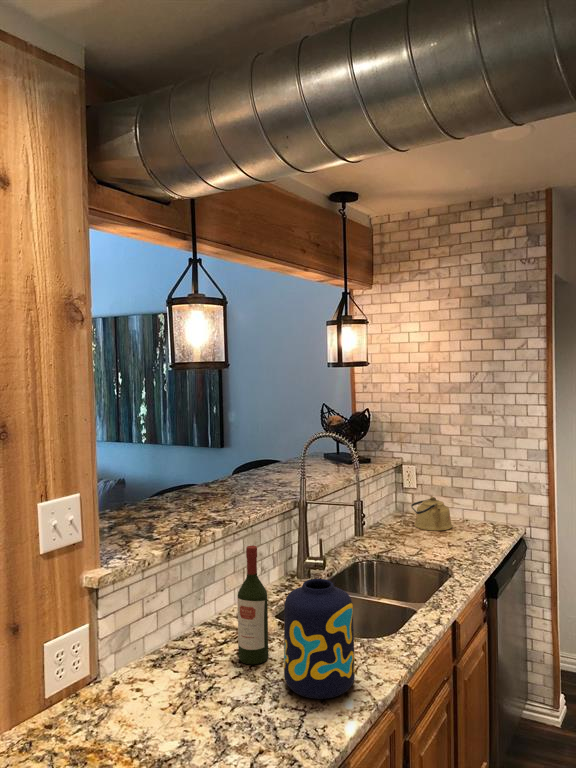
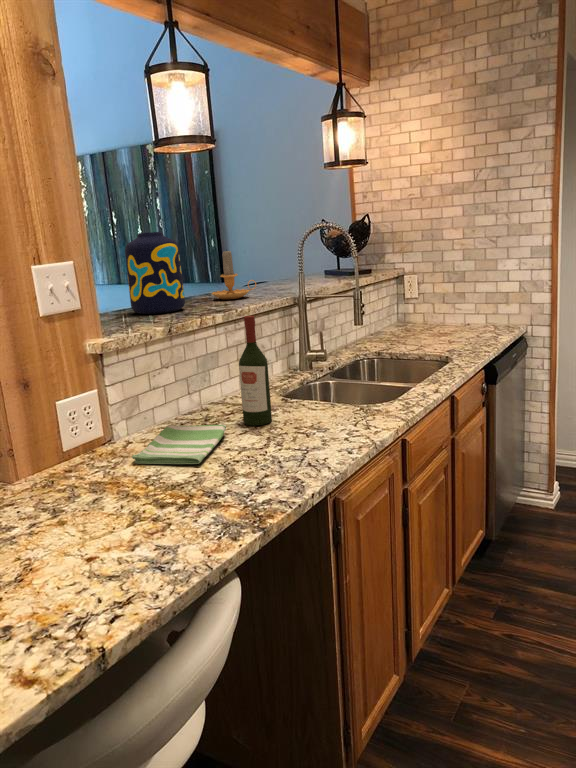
candle: none [213,452,258,502] -> present [212,251,256,299]
kettle: present [411,497,452,531] -> none [413,302,454,334]
vase: present [284,579,355,699] -> present [125,232,185,314]
dish towel: none [117,662,220,727] -> present [132,425,226,464]

